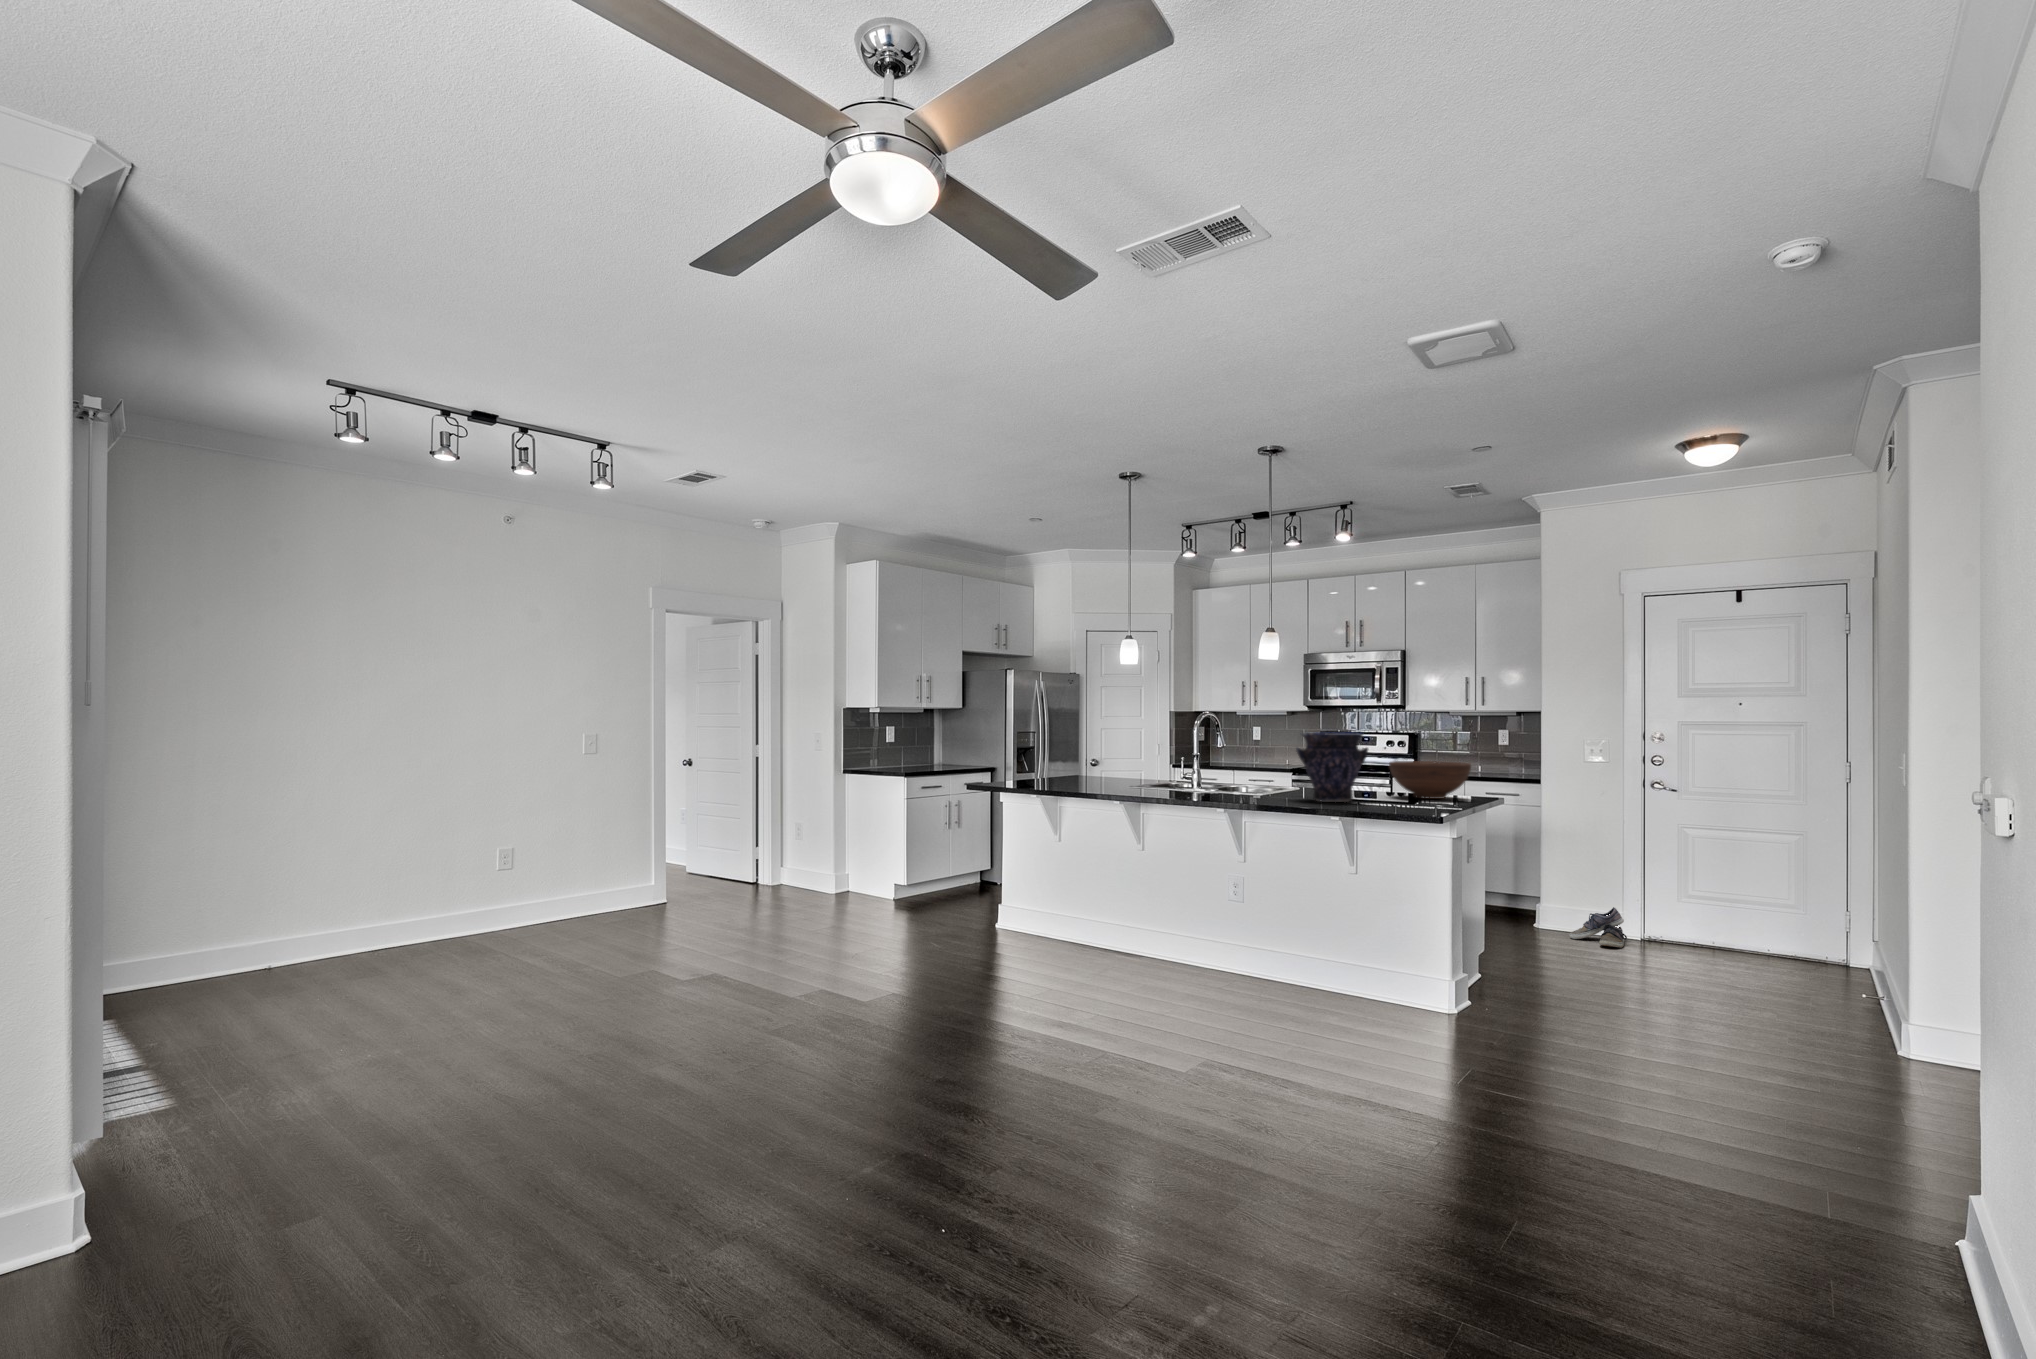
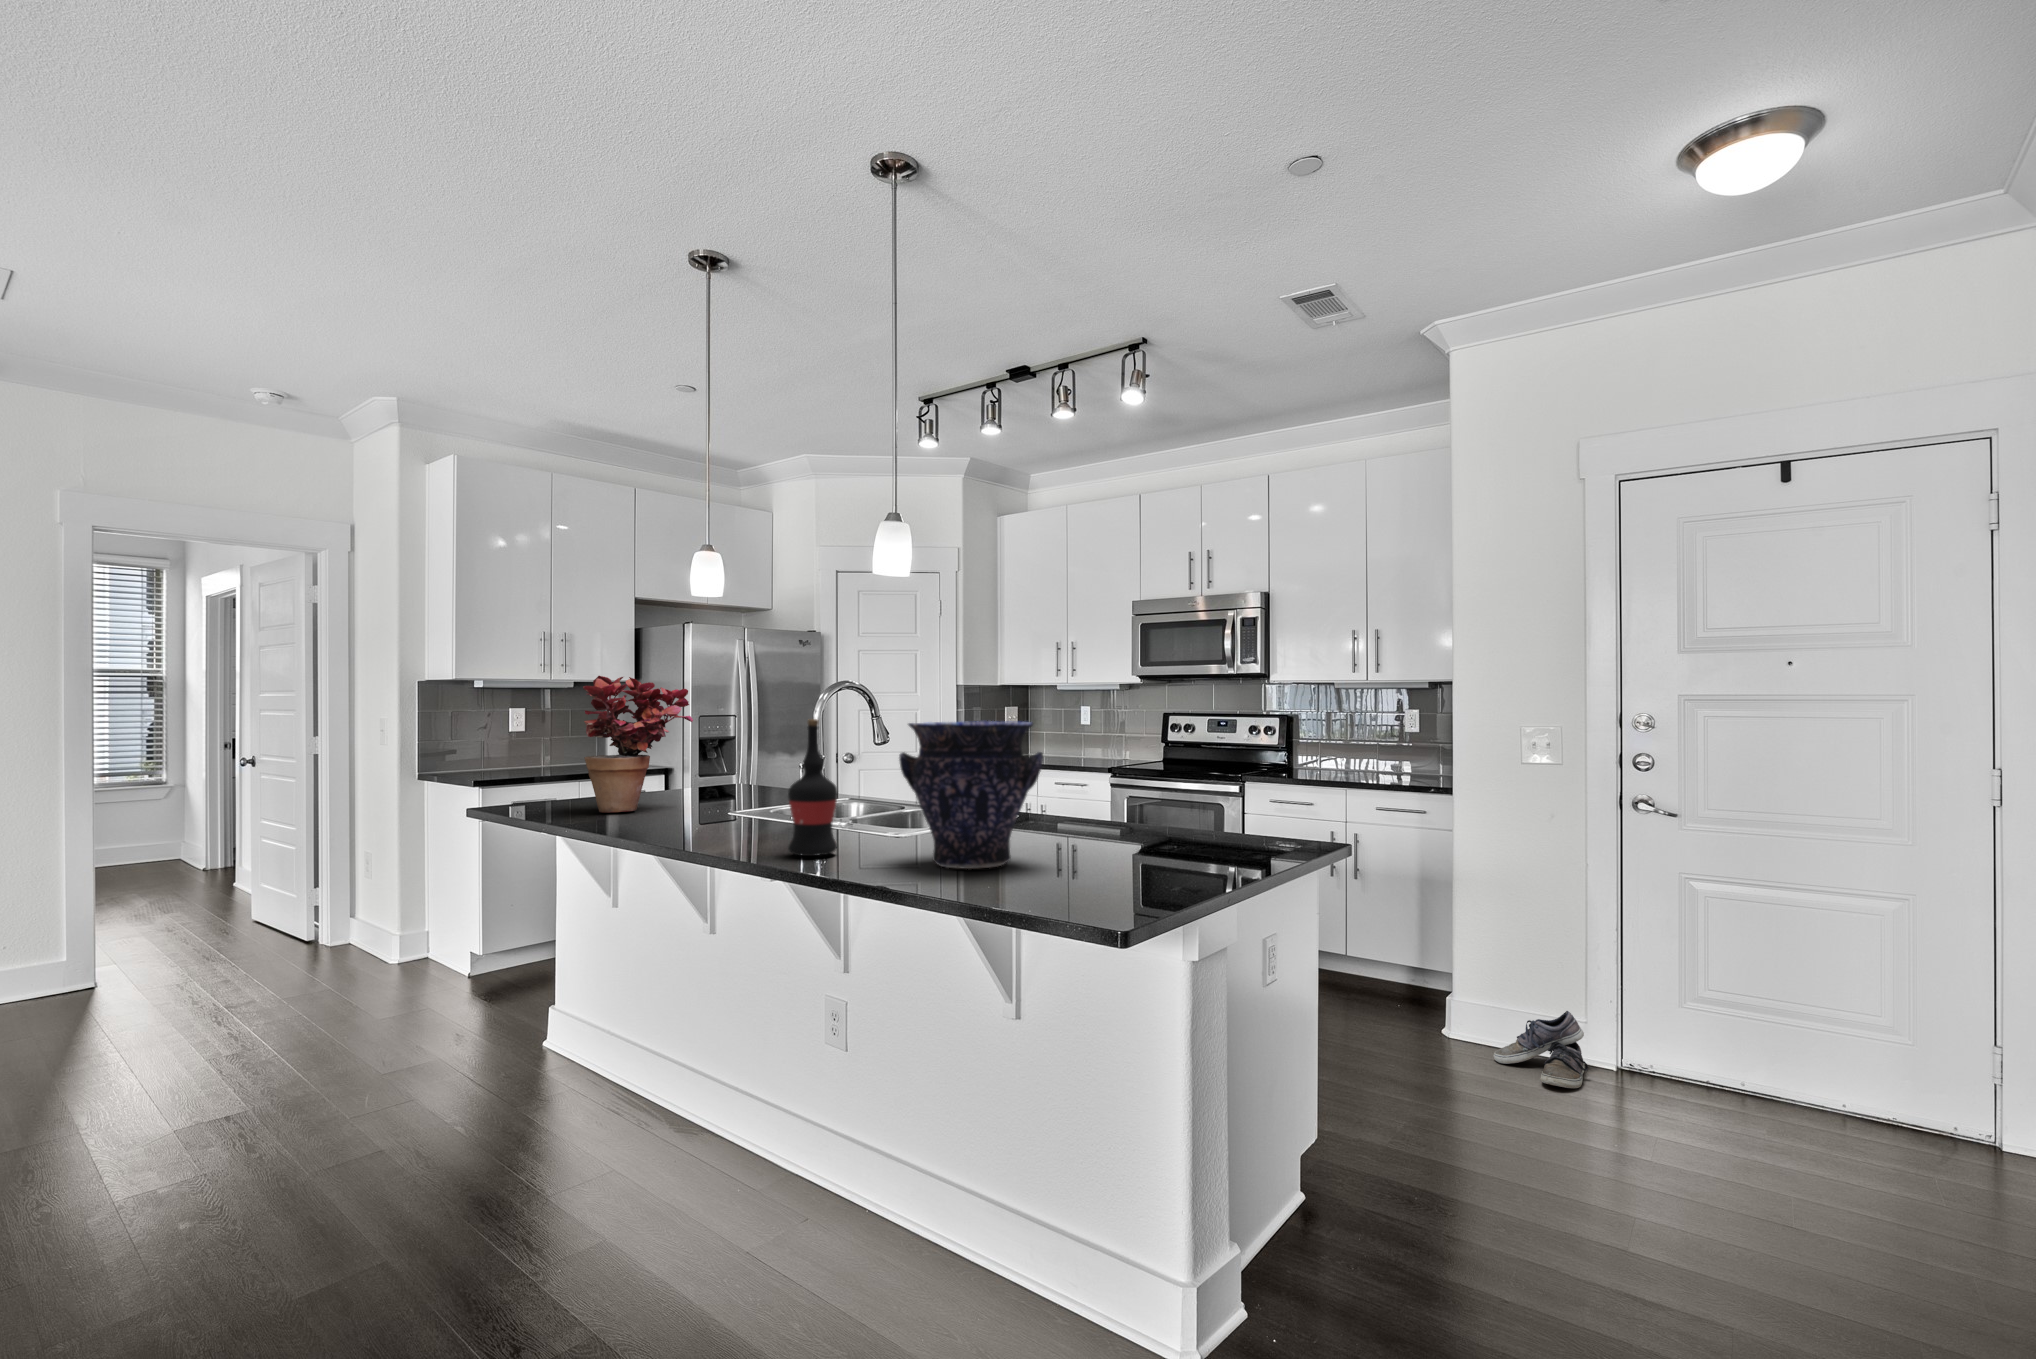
potted plant: none [1056,707,1114,784] -> present [583,676,693,812]
wine bottle: none [1234,731,1259,798] -> present [788,719,838,856]
fruit bowl: present [1389,761,1471,799] -> none [1119,774,1272,853]

